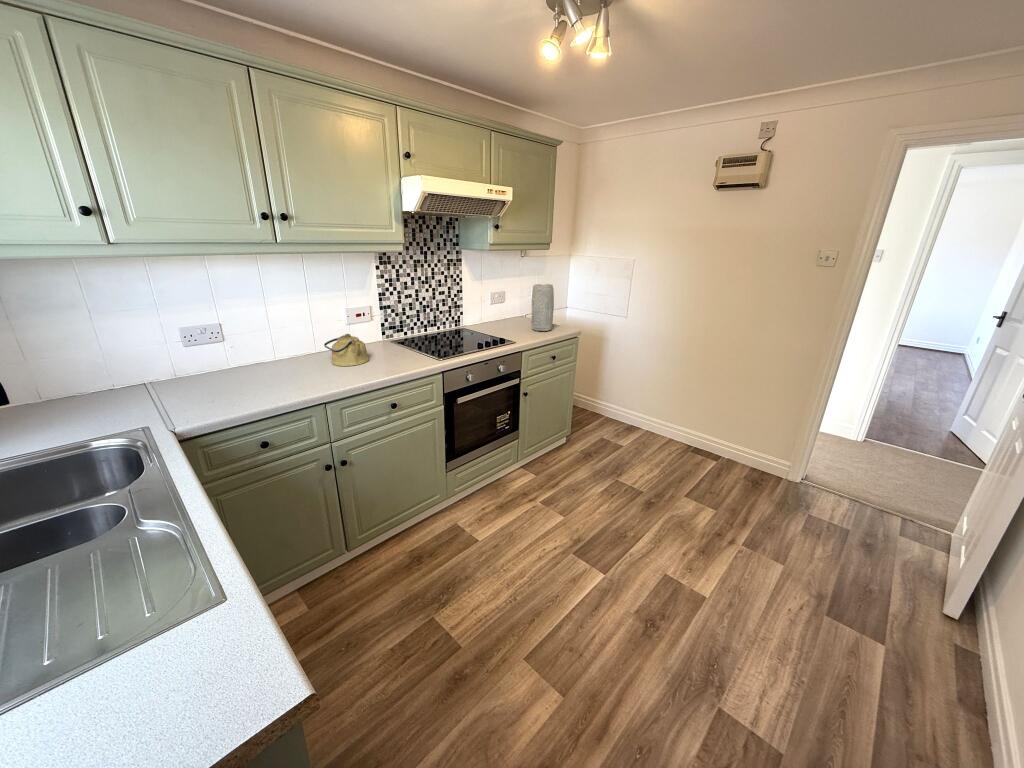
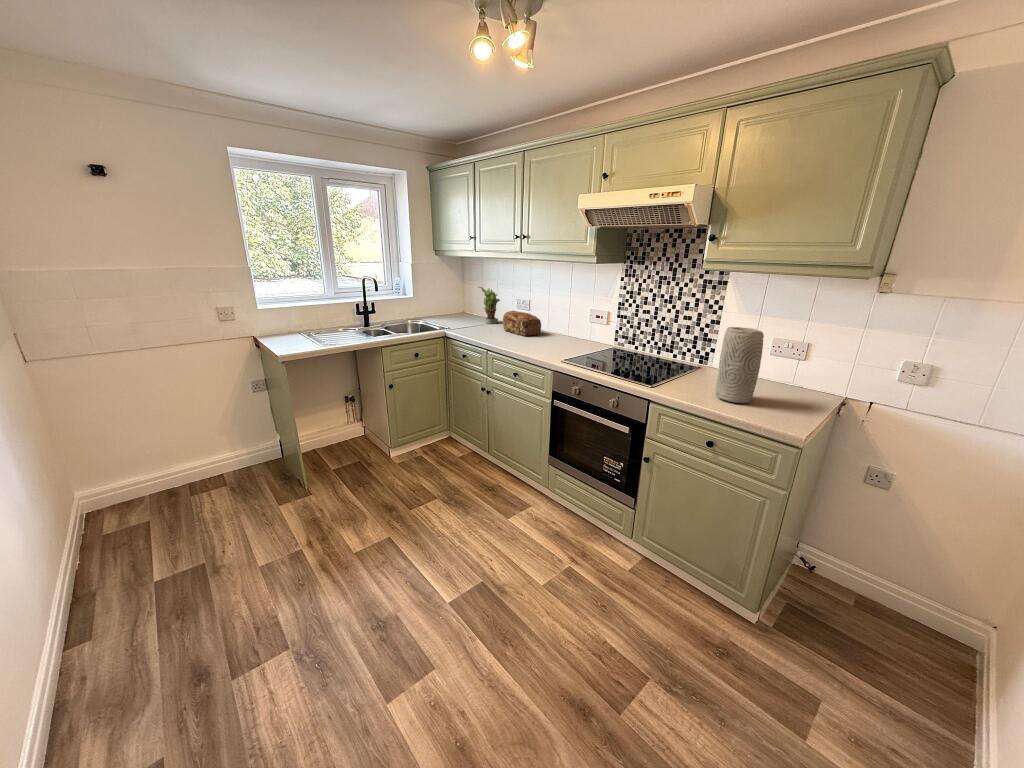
potted plant: none [64,328,134,405] -> present [478,286,500,324]
kettle: present [324,334,369,366] -> none [540,322,571,346]
bread loaf: none [215,343,294,387] -> present [503,311,541,336]

